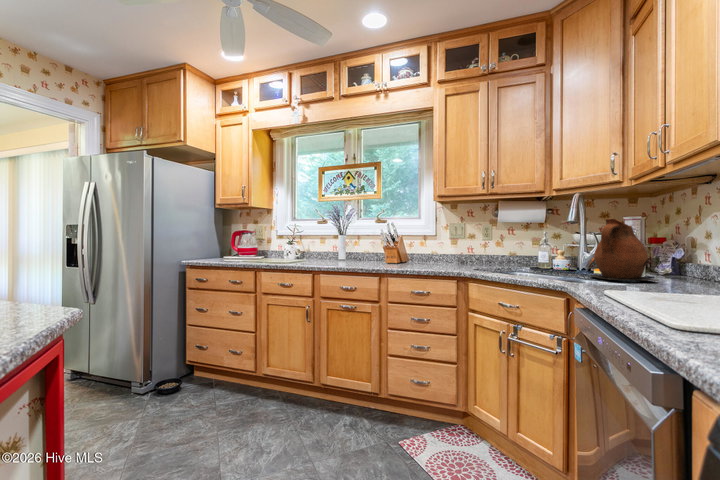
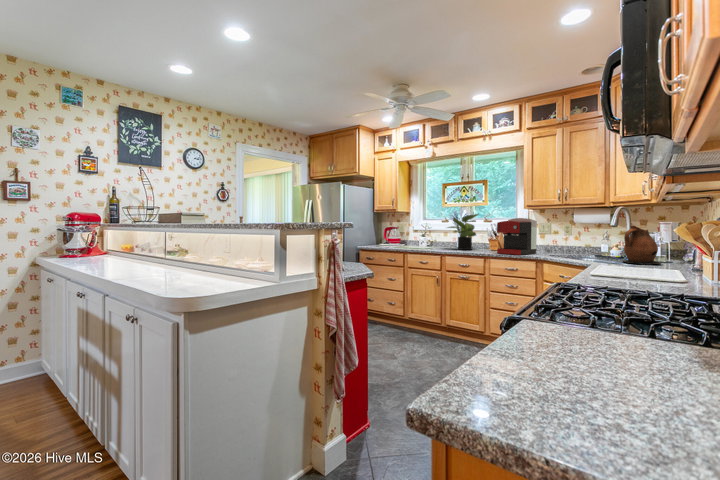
potted plant: none [319,207,371,263] -> present [448,214,478,250]
coffee maker: none [398,213,453,269] -> present [497,218,537,255]

